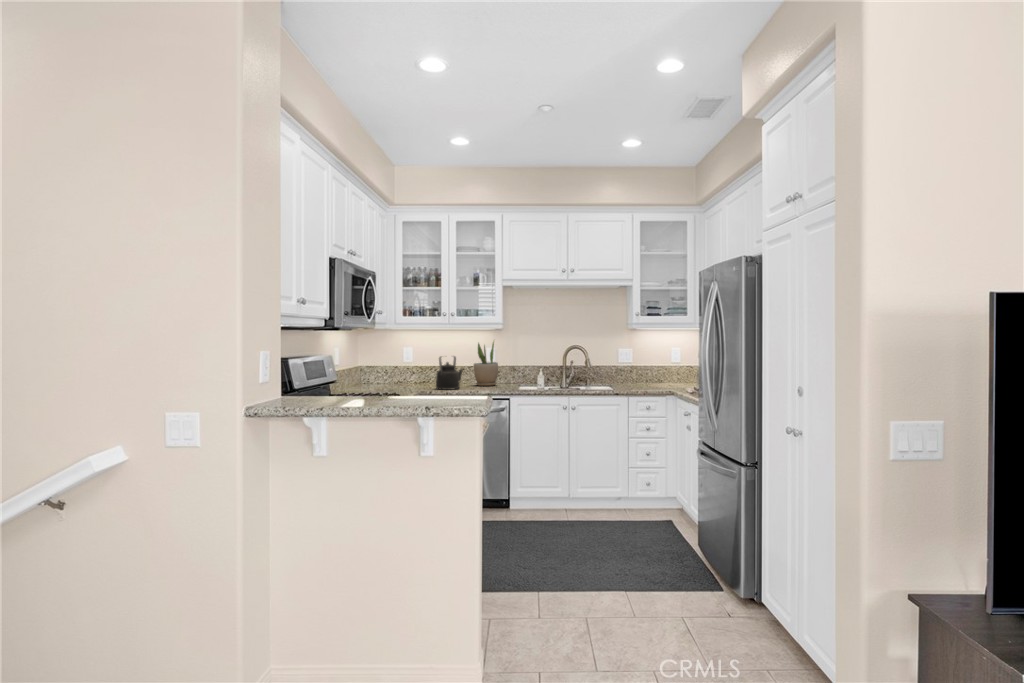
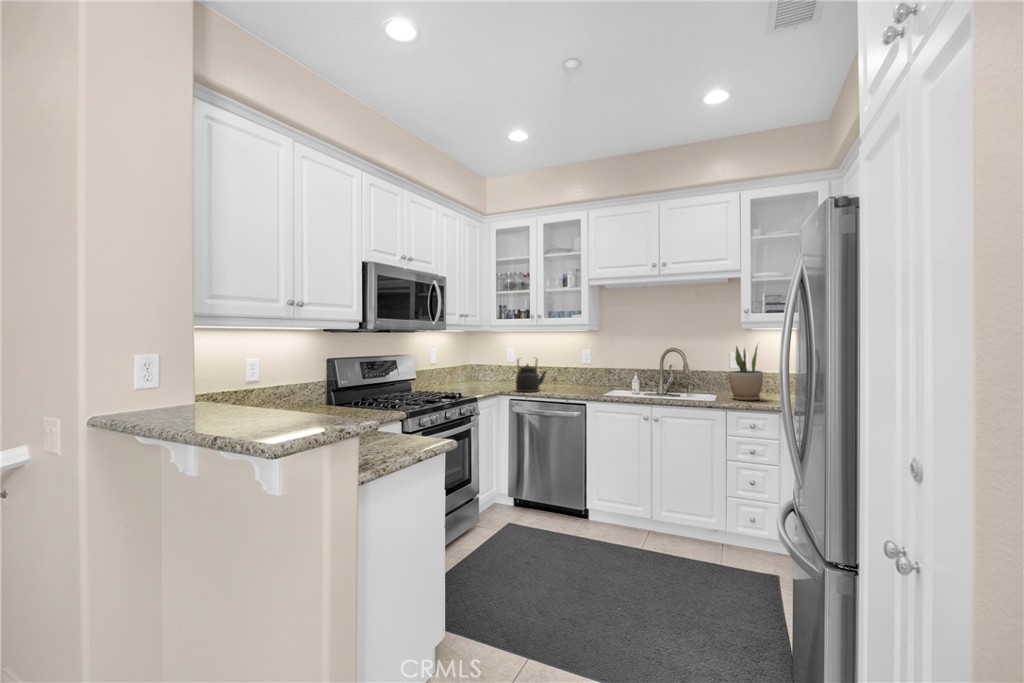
potted plant: present [474,342,498,386] -> present [729,345,763,400]

